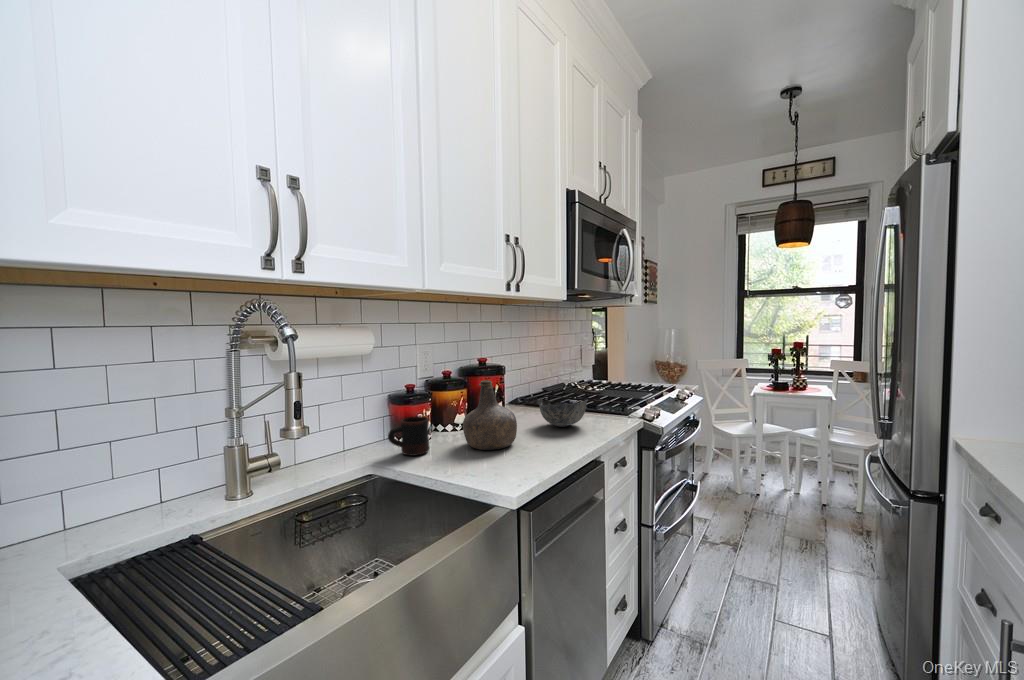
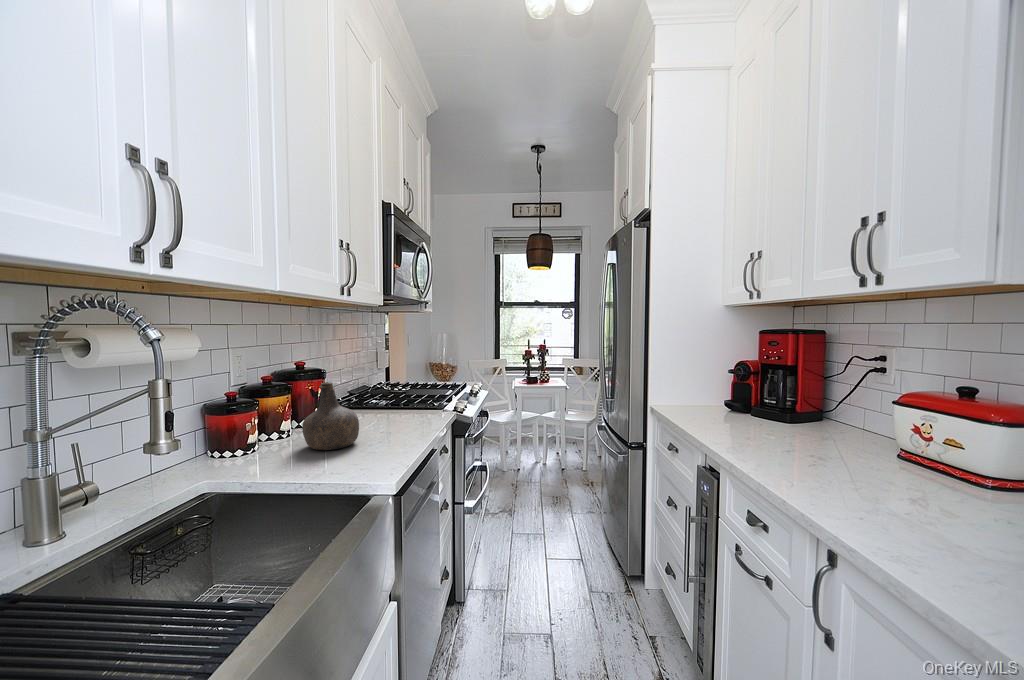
bowl: present [536,398,588,427] -> none [364,396,414,423]
mug: present [388,416,429,455] -> none [221,424,269,466]

